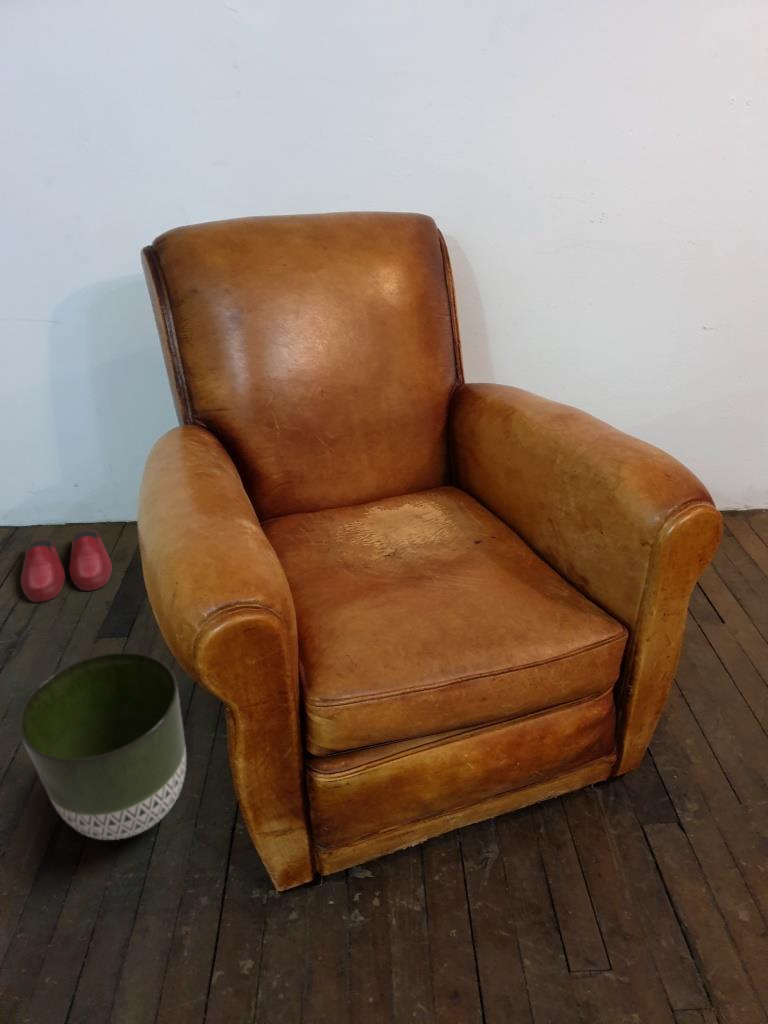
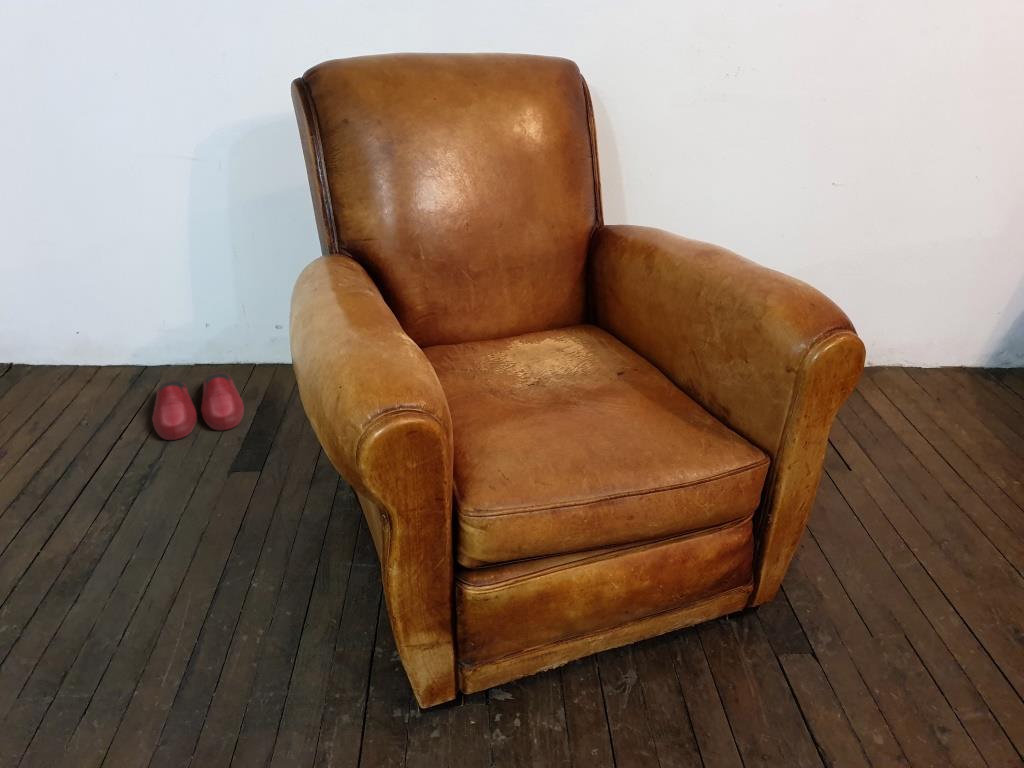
planter: present [19,652,186,840] -> none [168,475,329,659]

